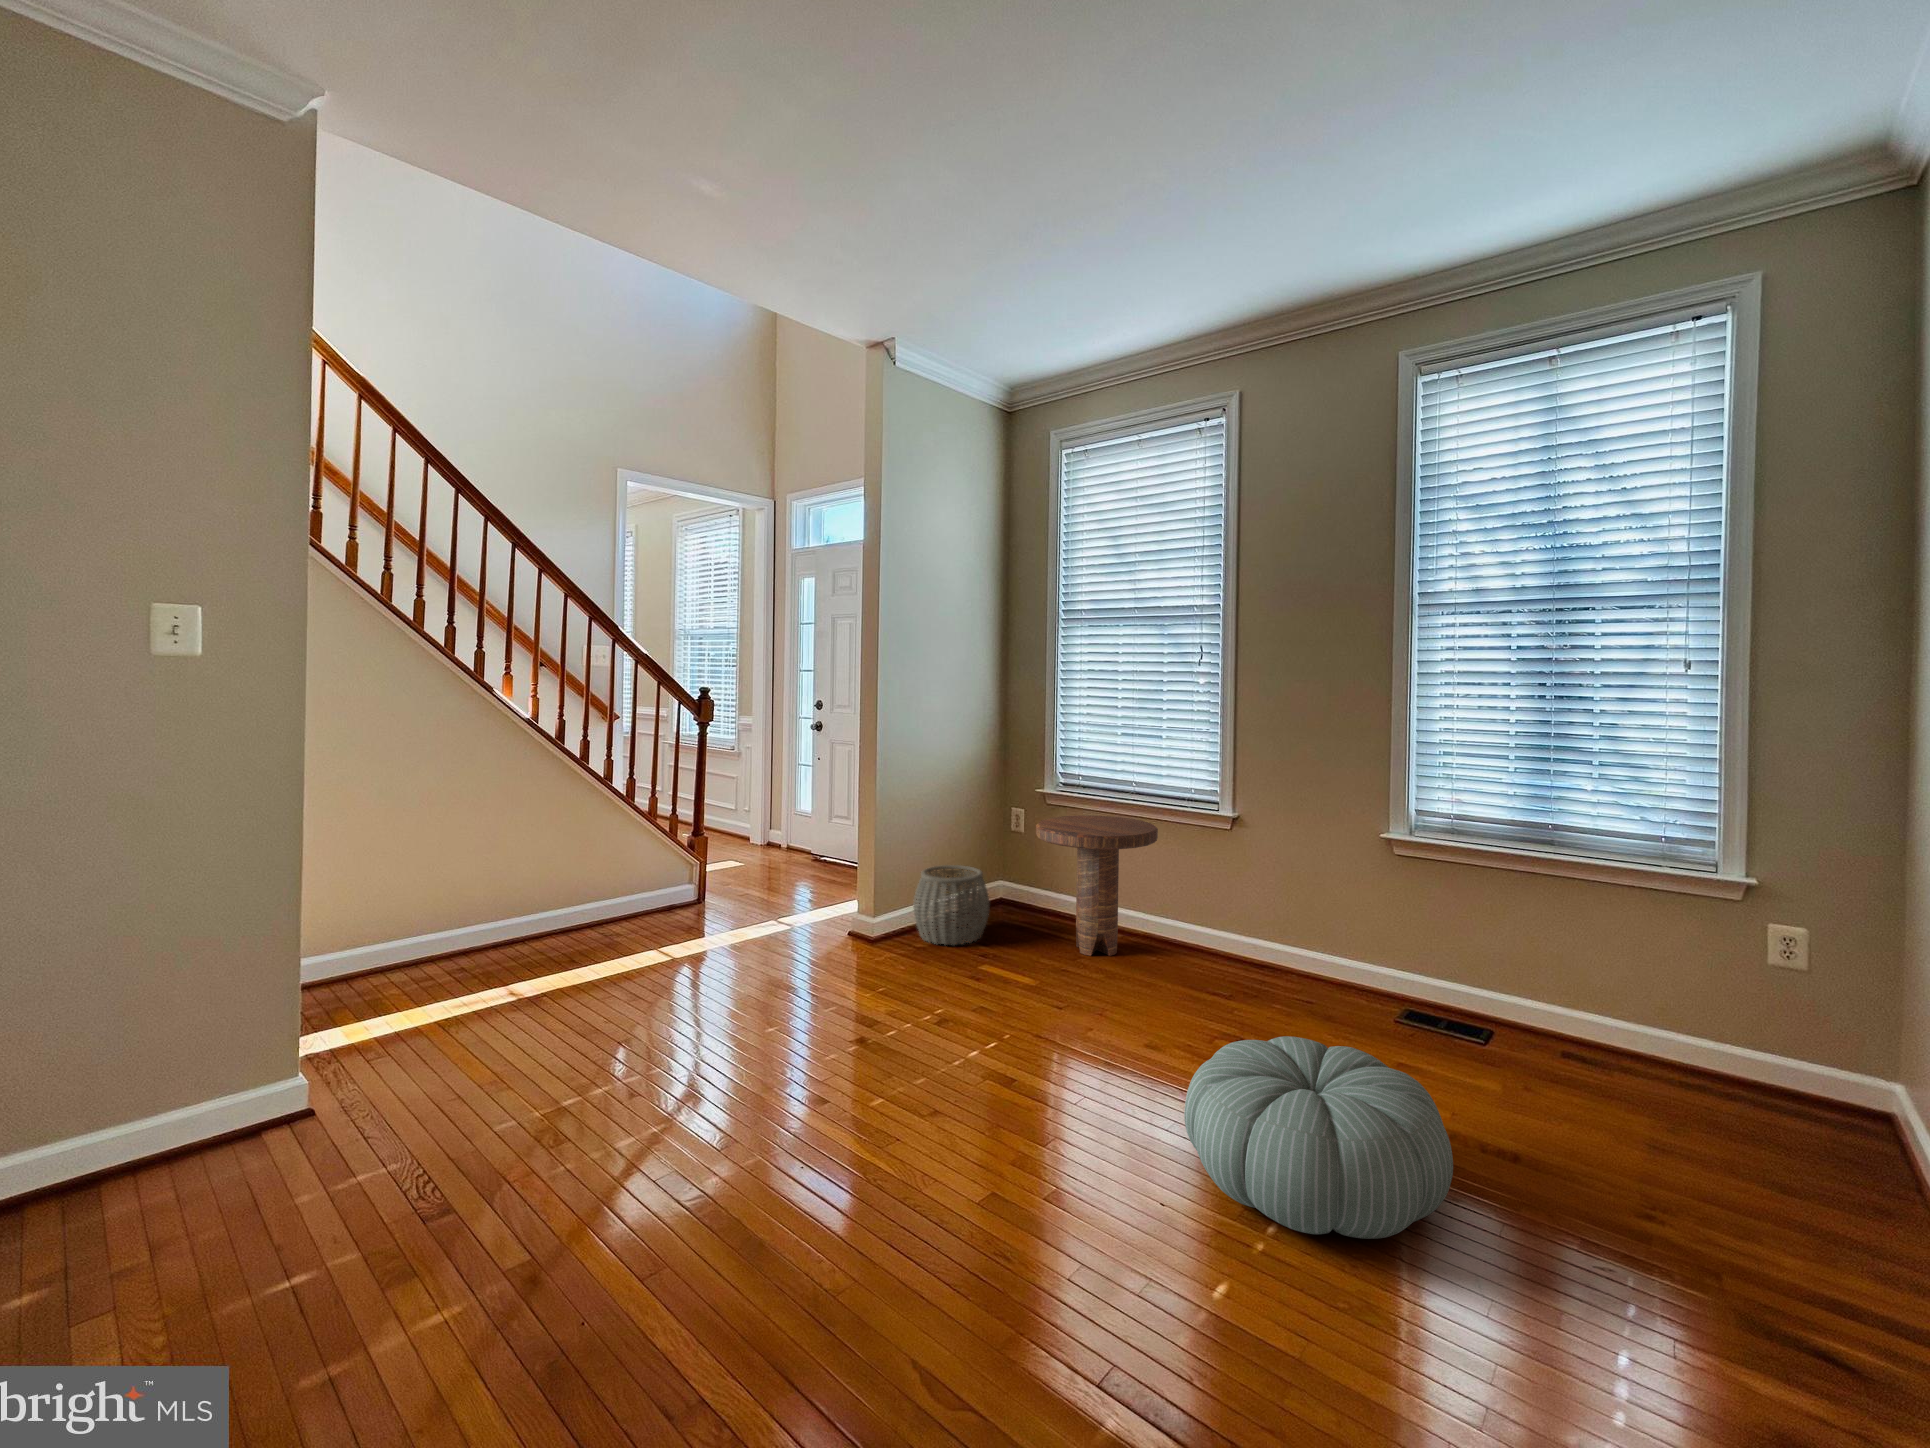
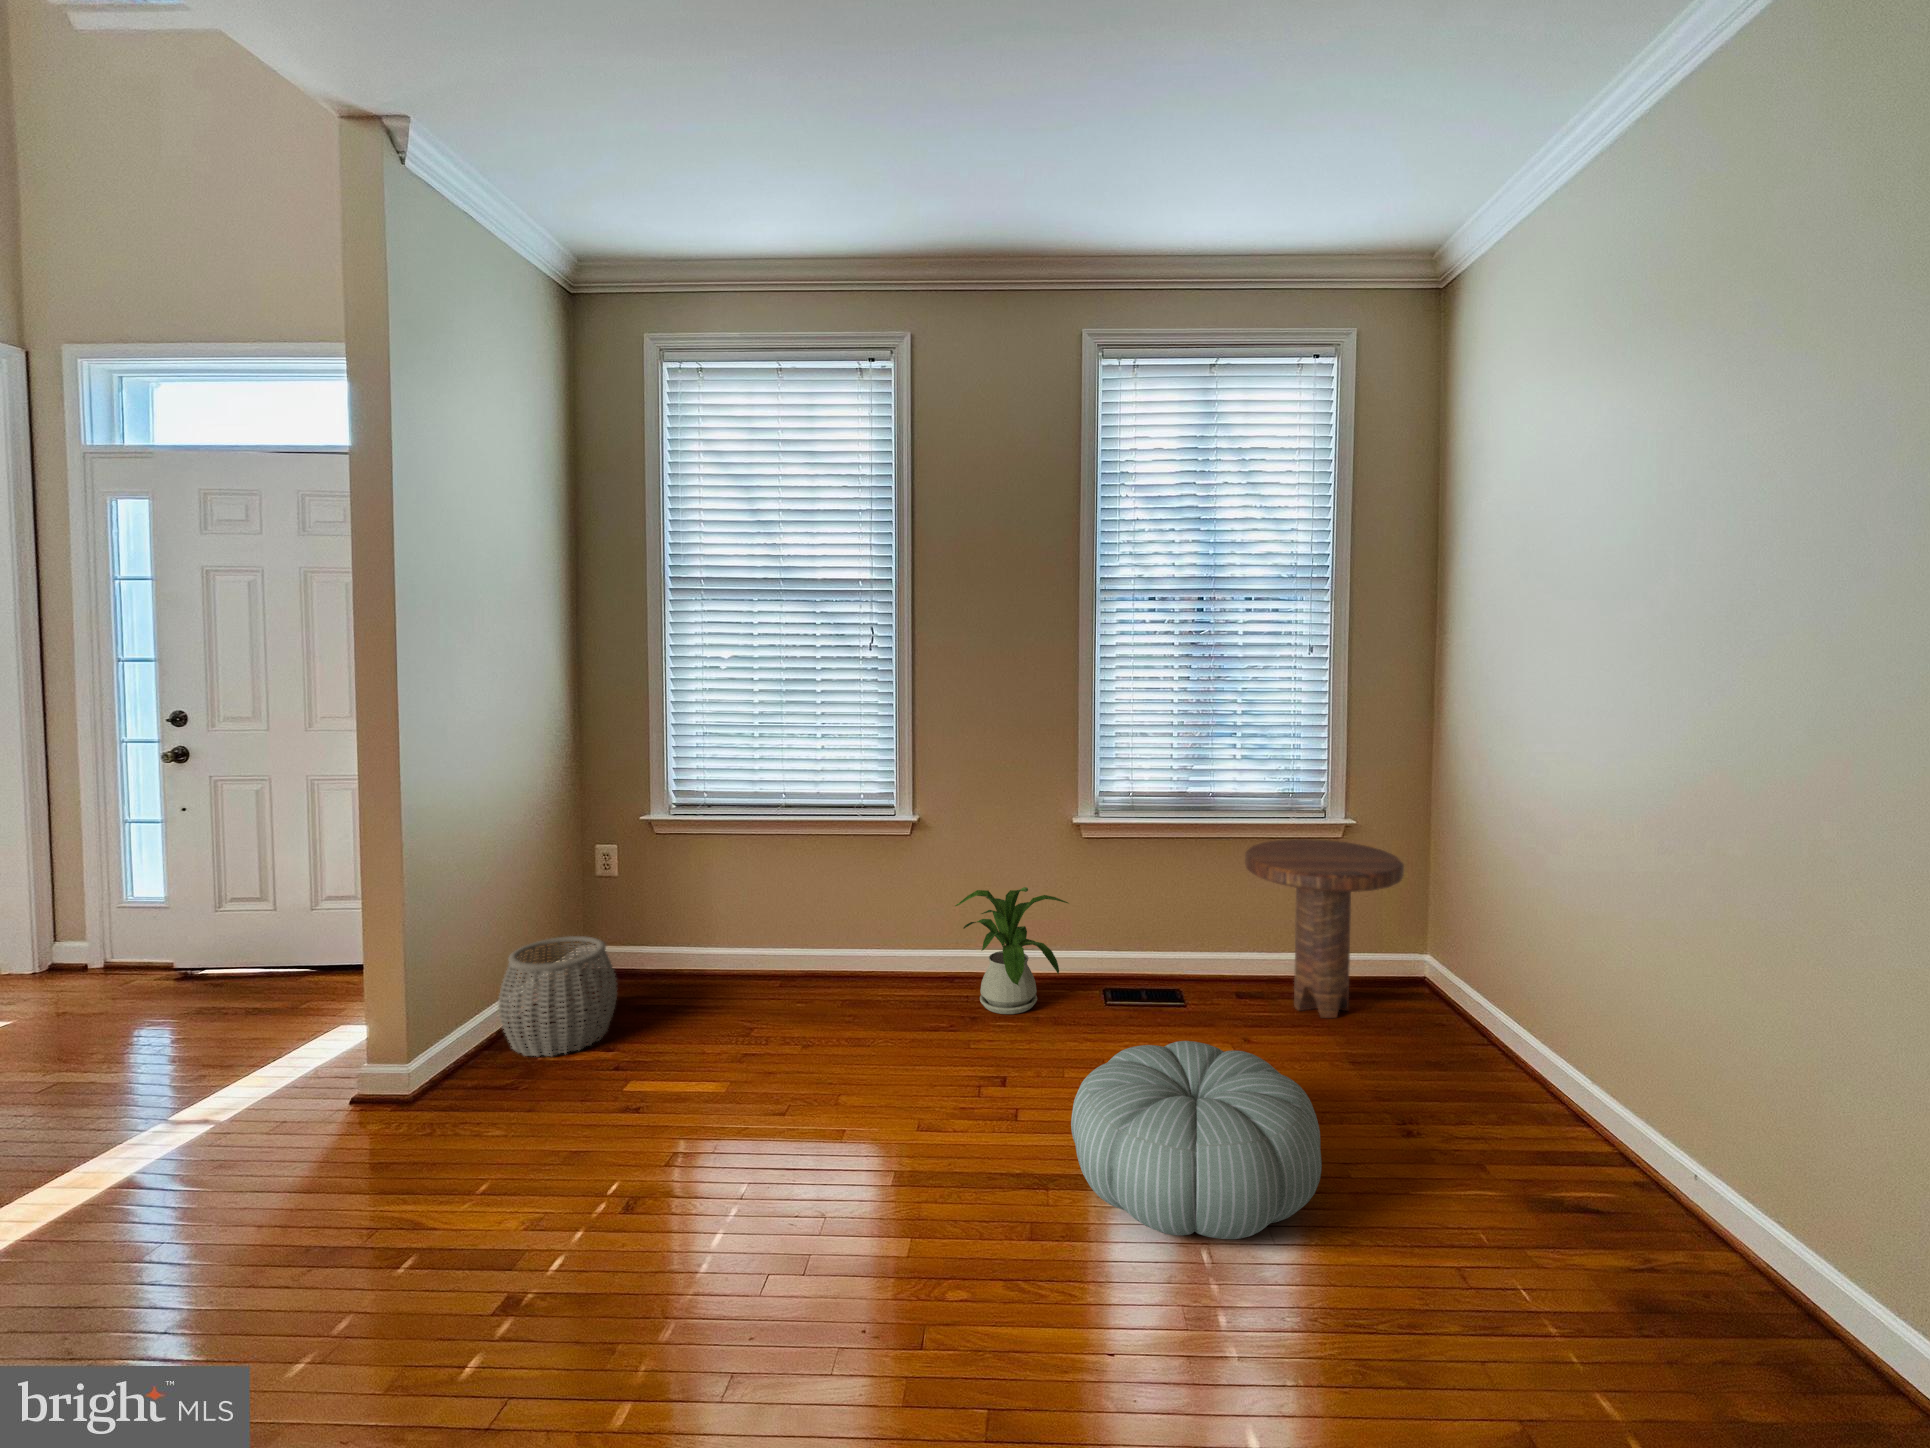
side table: present [1036,815,1158,956] -> present [1245,839,1404,1018]
house plant: none [1244,886,1352,1011] -> present [955,887,1068,1014]

